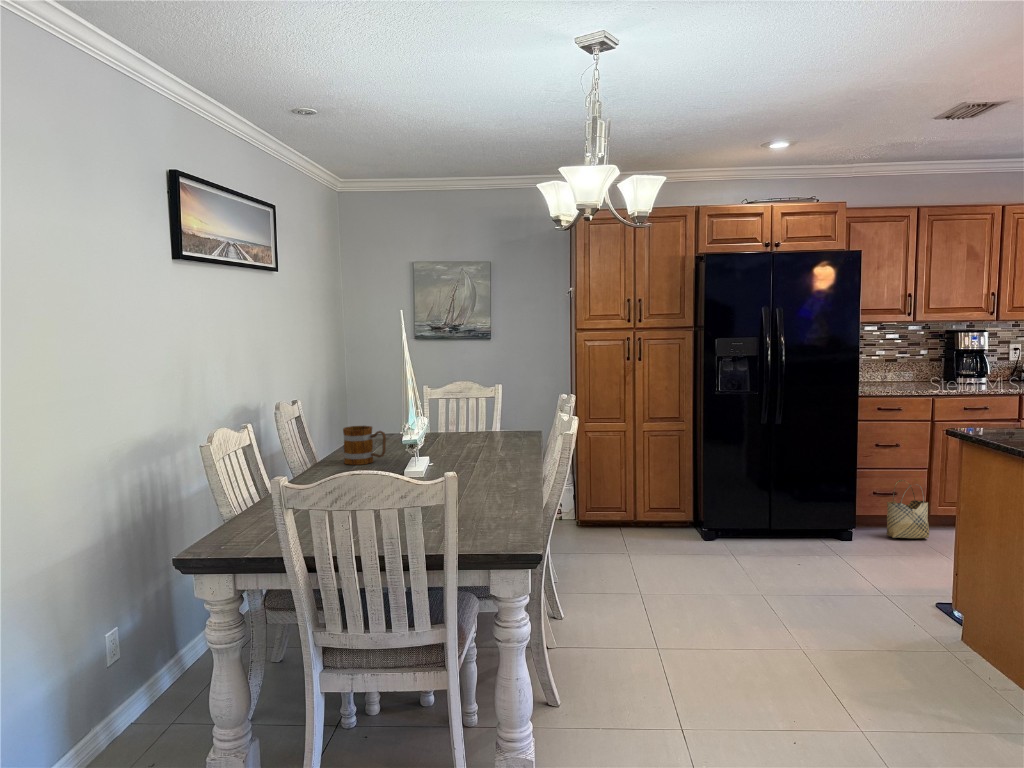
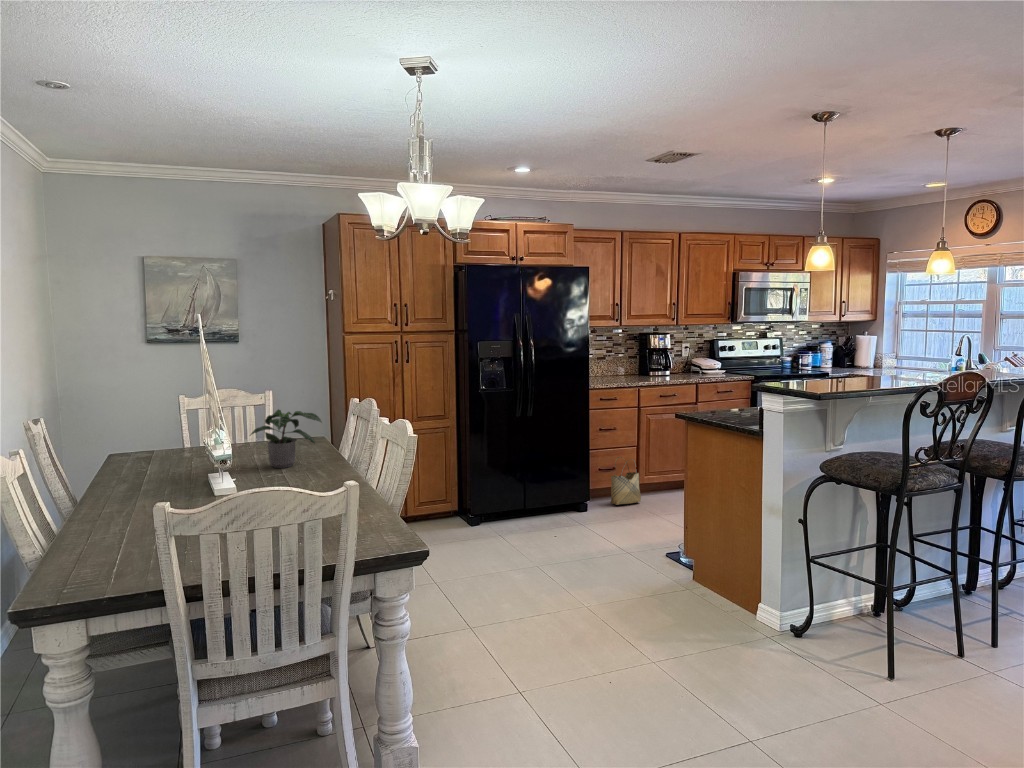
potted plant: none [451,401,517,458] -> present [250,409,322,468]
mug: present [343,426,386,465] -> none [123,443,179,489]

